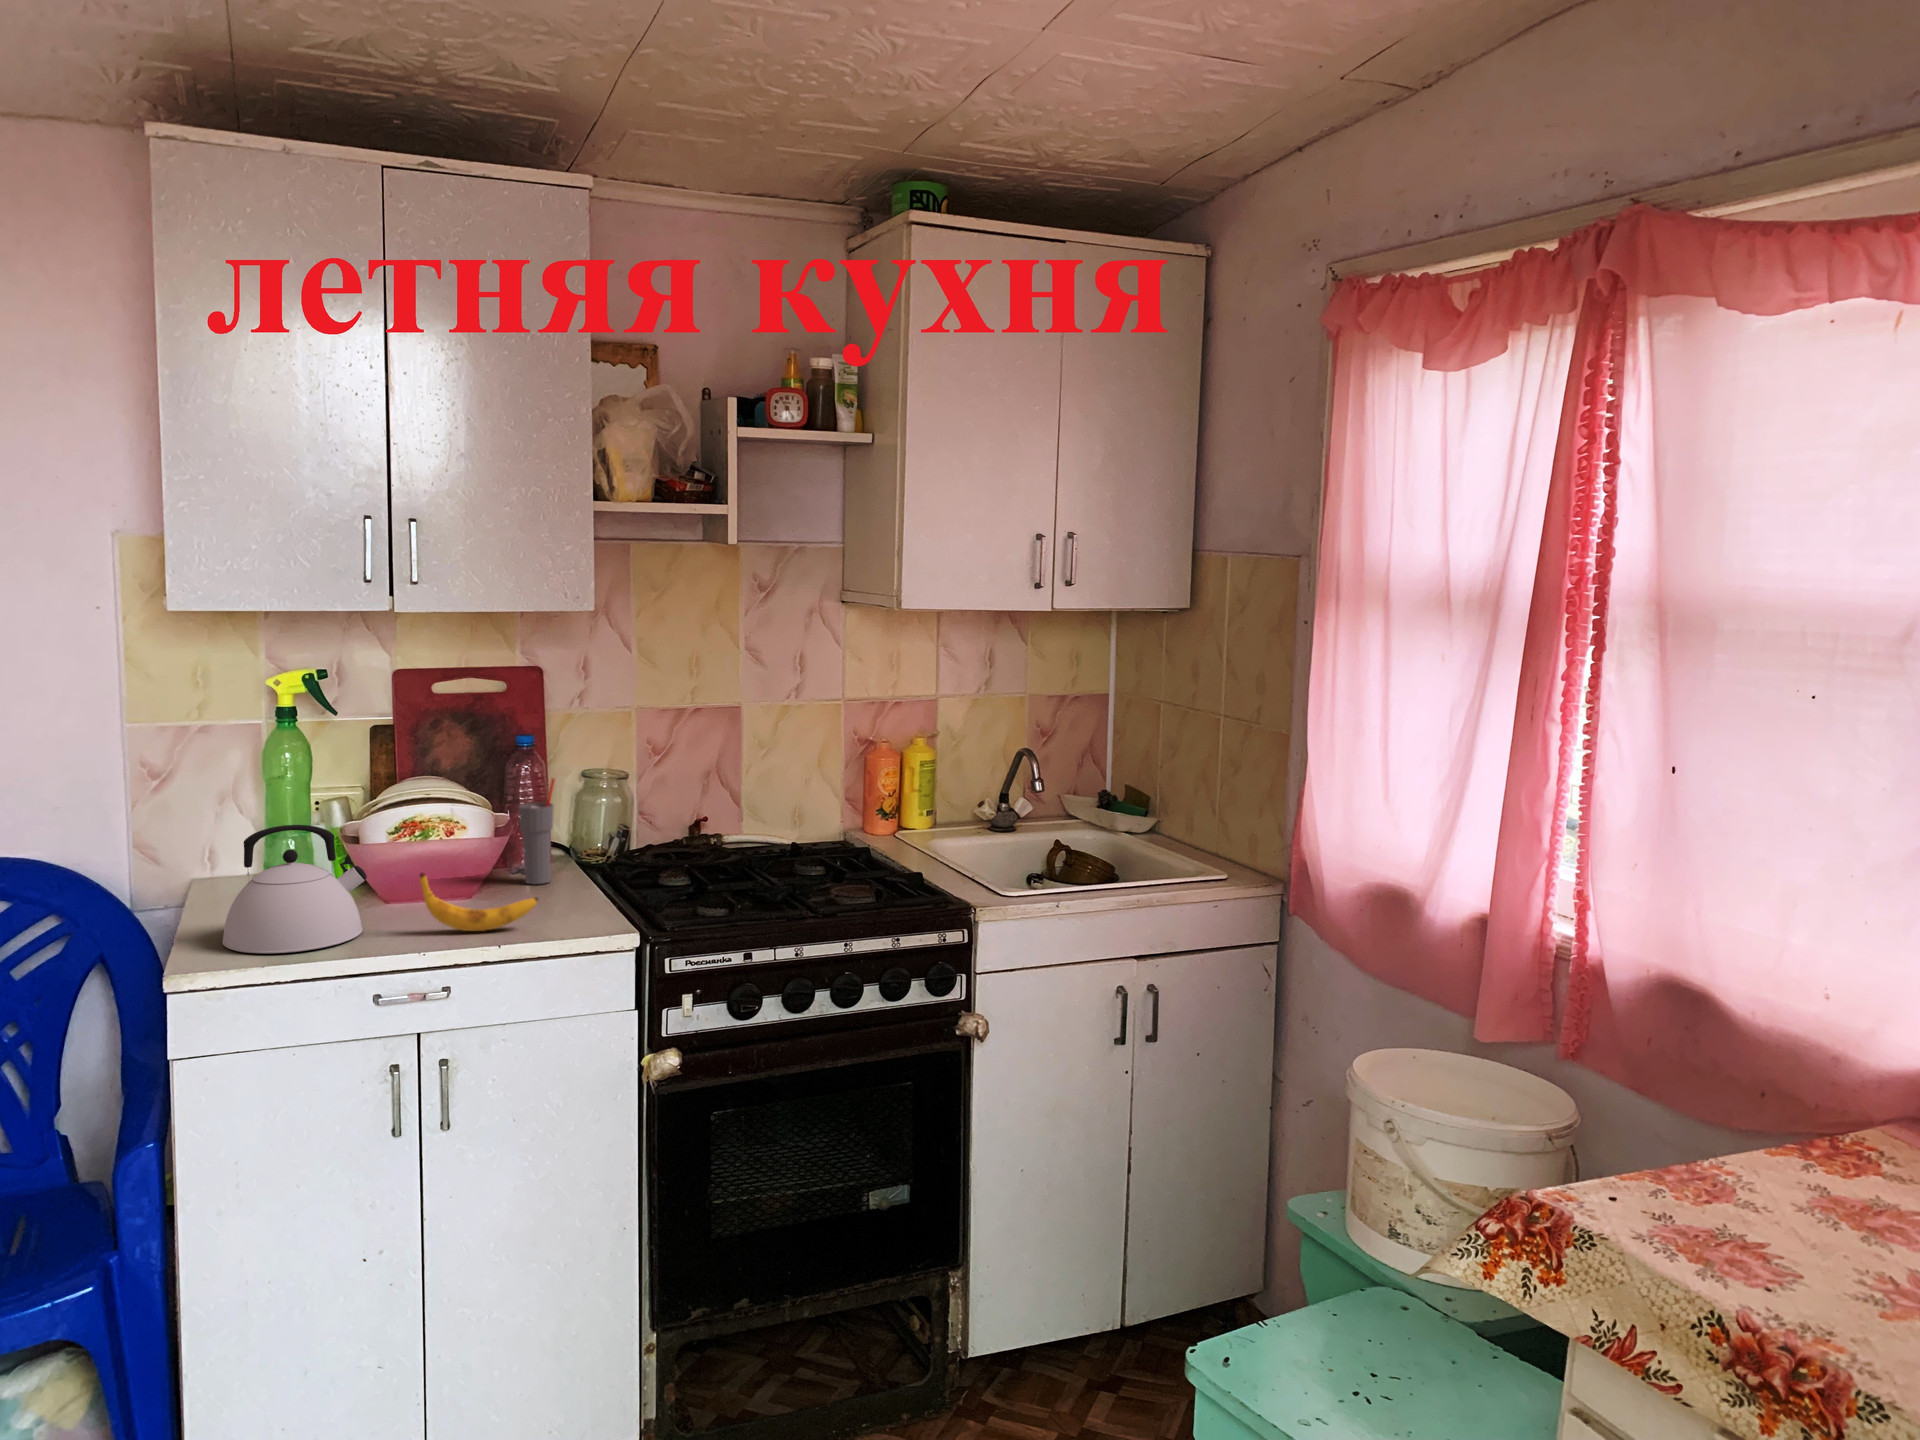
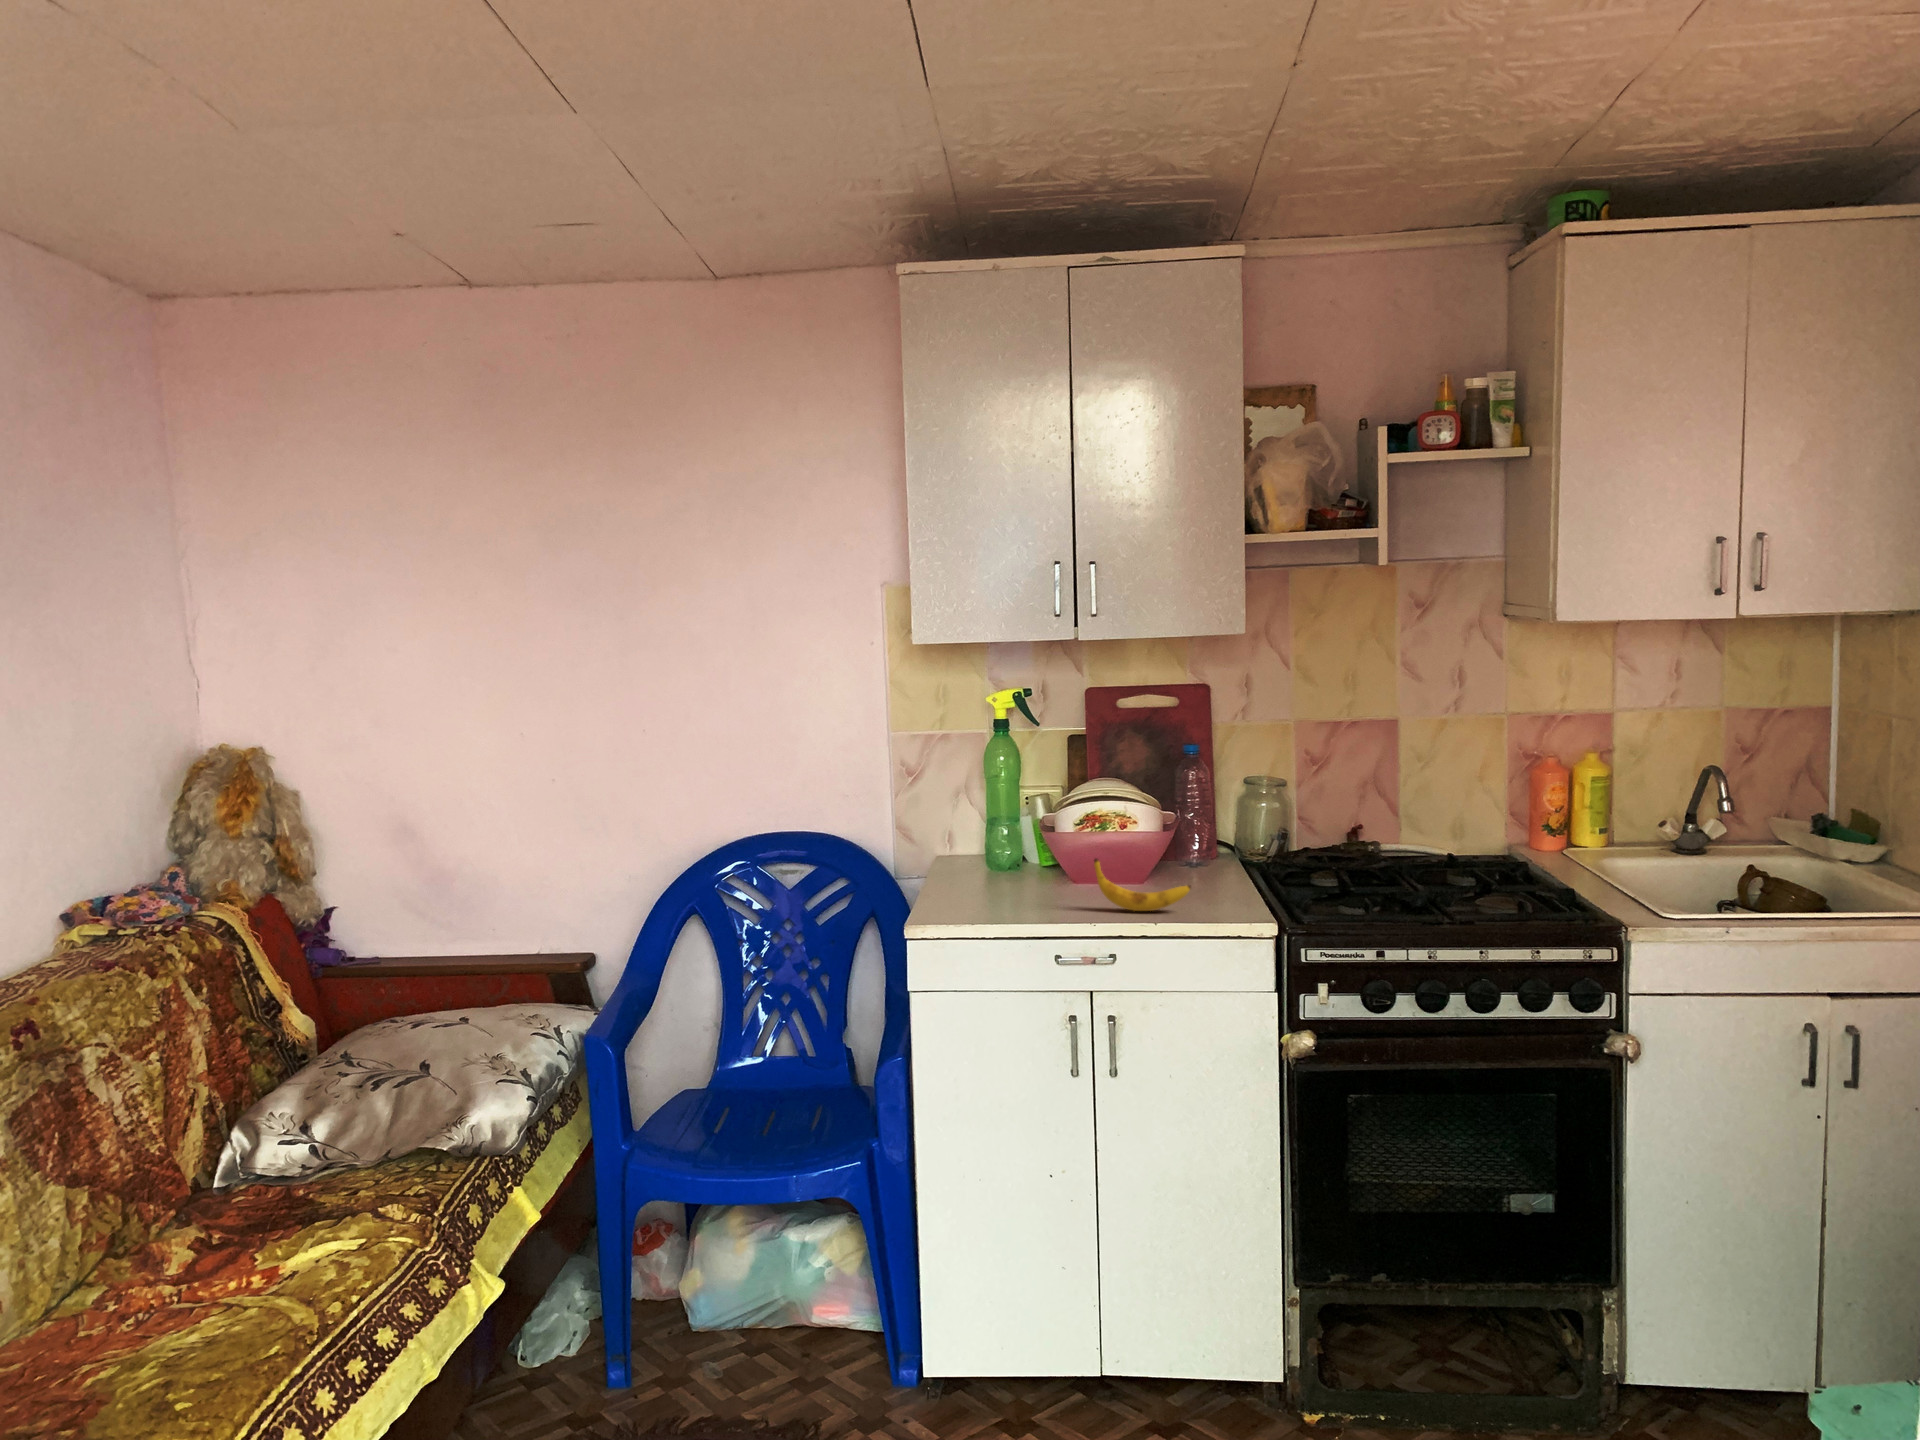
cup: present [519,778,555,884] -> none [1185,782,1217,876]
kettle: present [222,825,367,953] -> none [947,814,1054,917]

